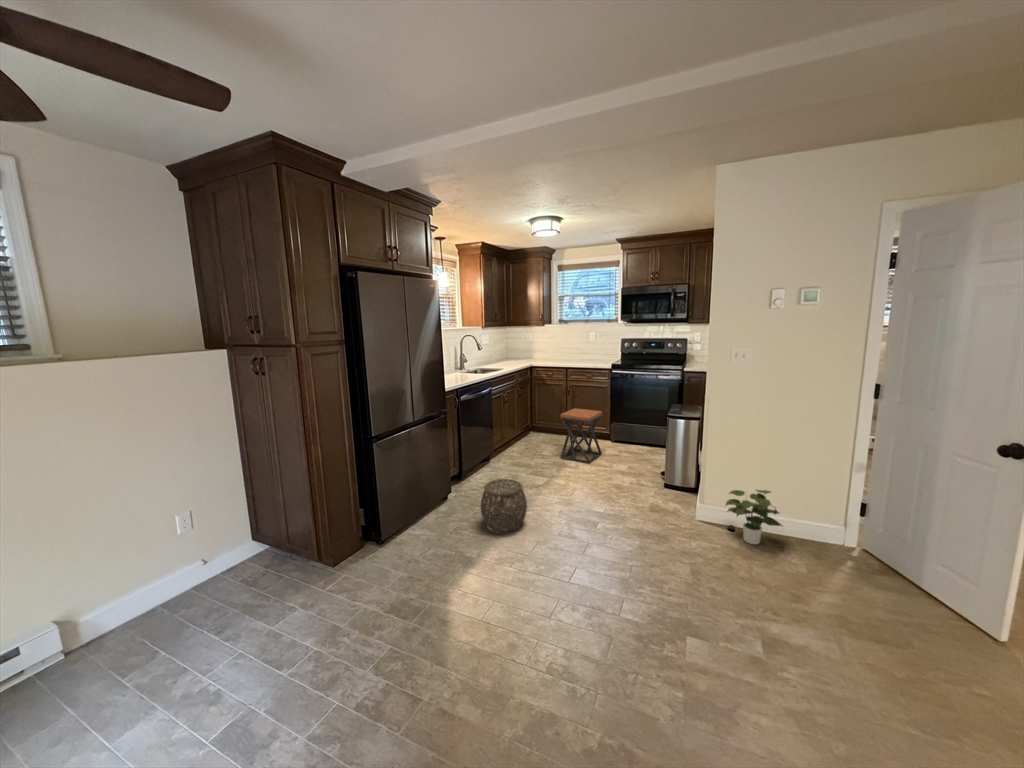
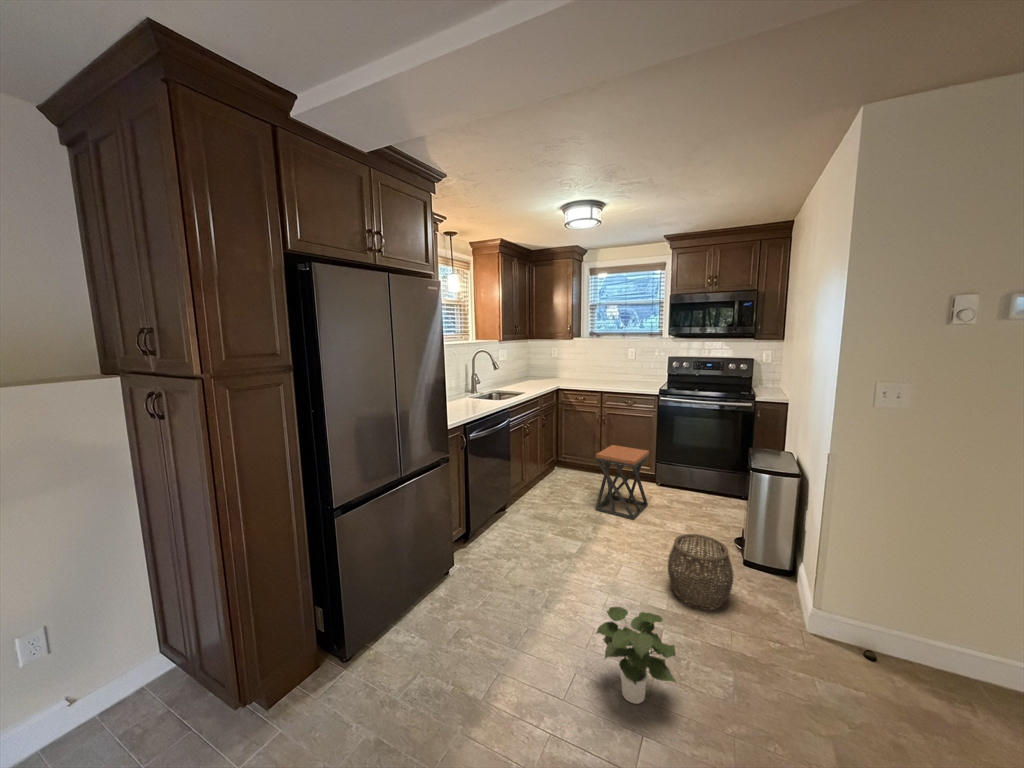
woven basket: present [481,479,527,532] -> present [668,534,733,608]
potted plant: present [726,490,782,544] -> present [597,607,676,704]

